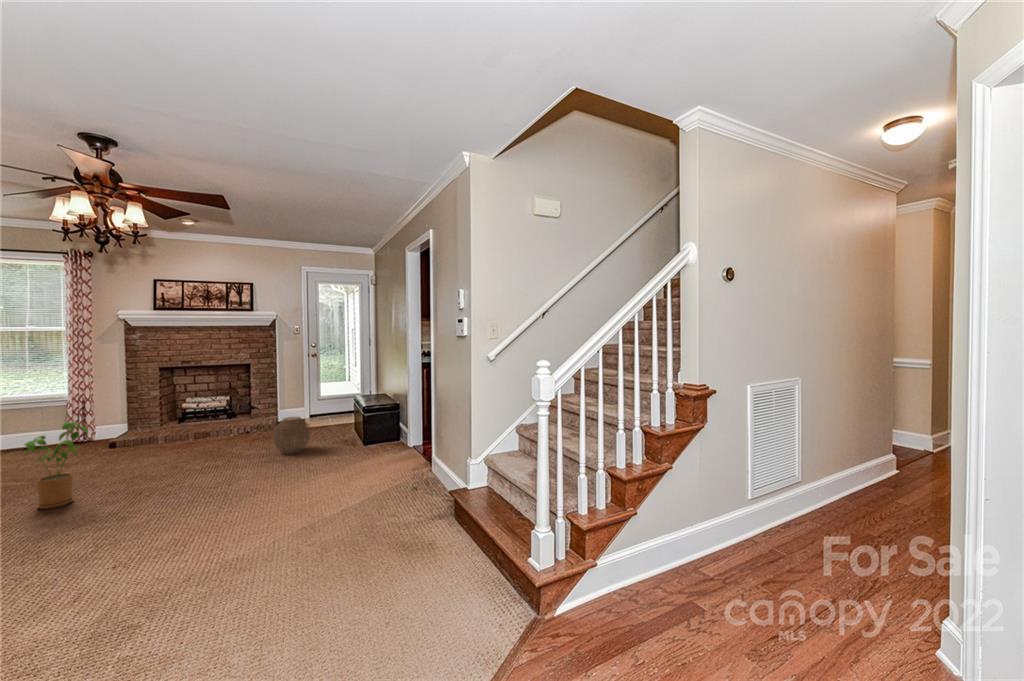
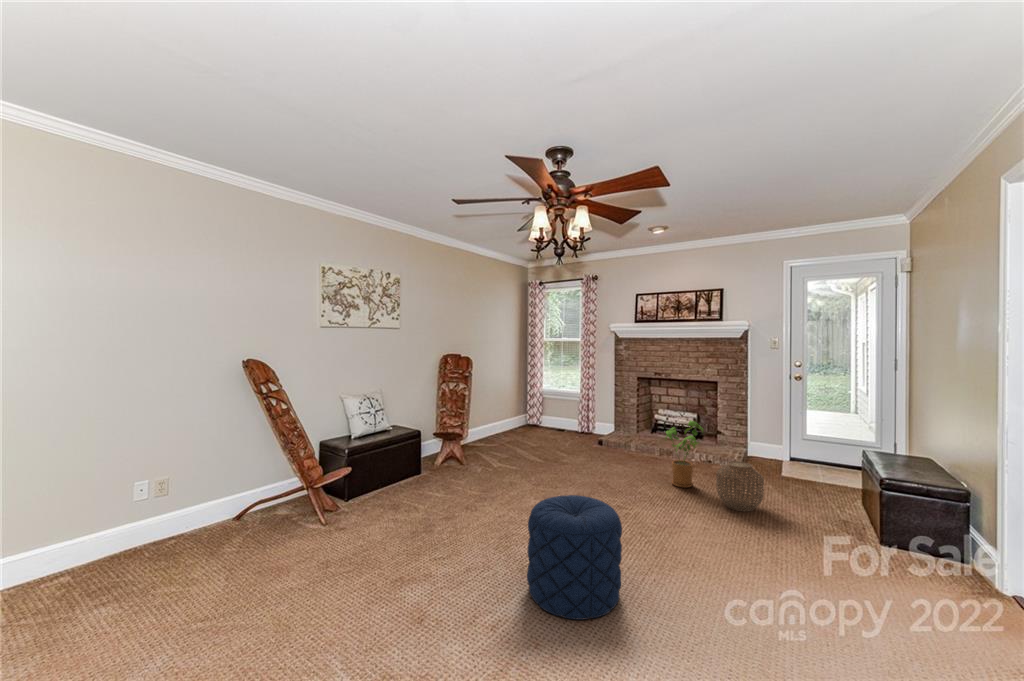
house plant: present [25,422,88,509] -> present [665,421,703,488]
pouf: none [145,454,244,555] -> present [527,495,622,620]

